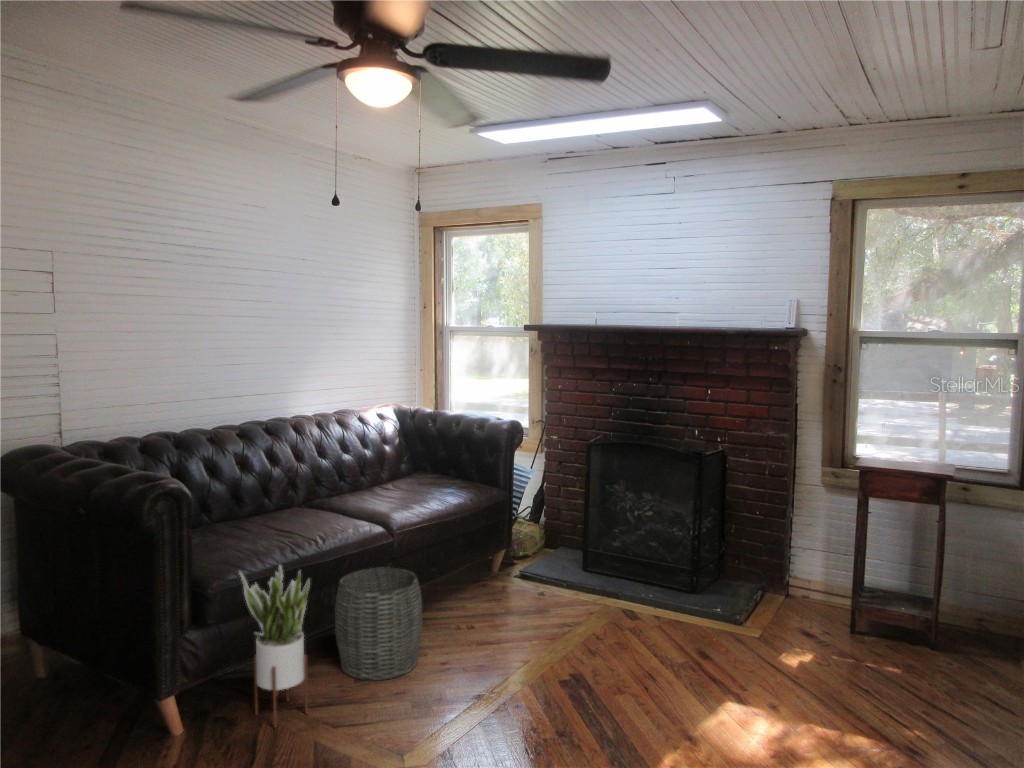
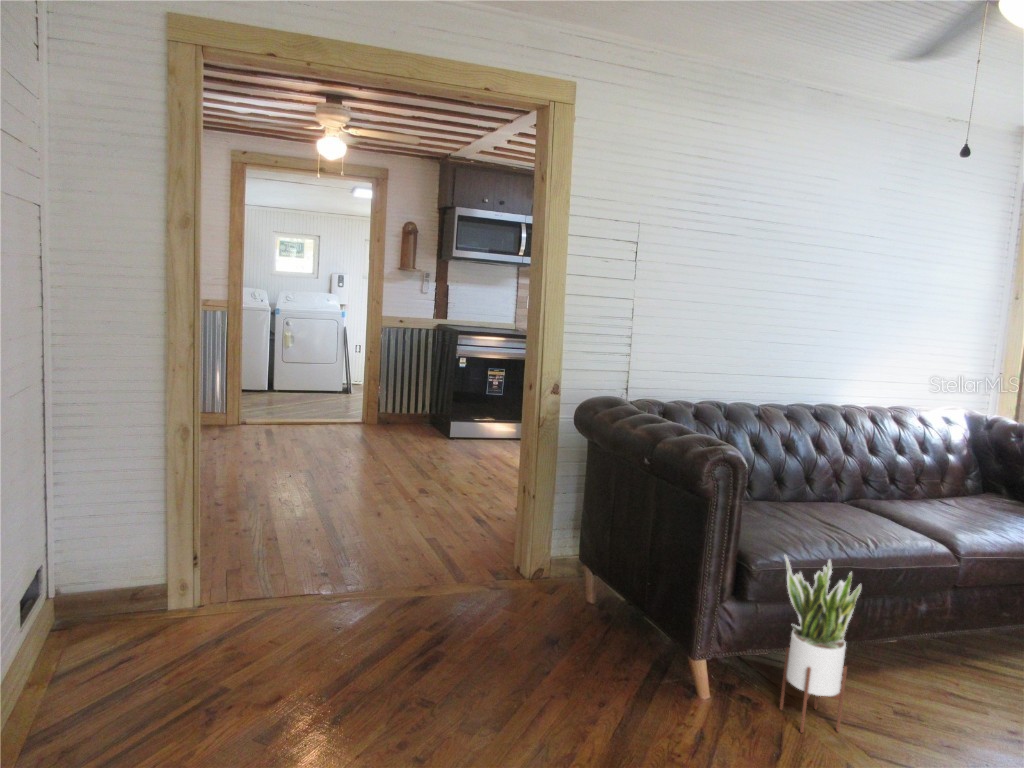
woven basket: present [335,567,422,680] -> none [876,590,998,731]

